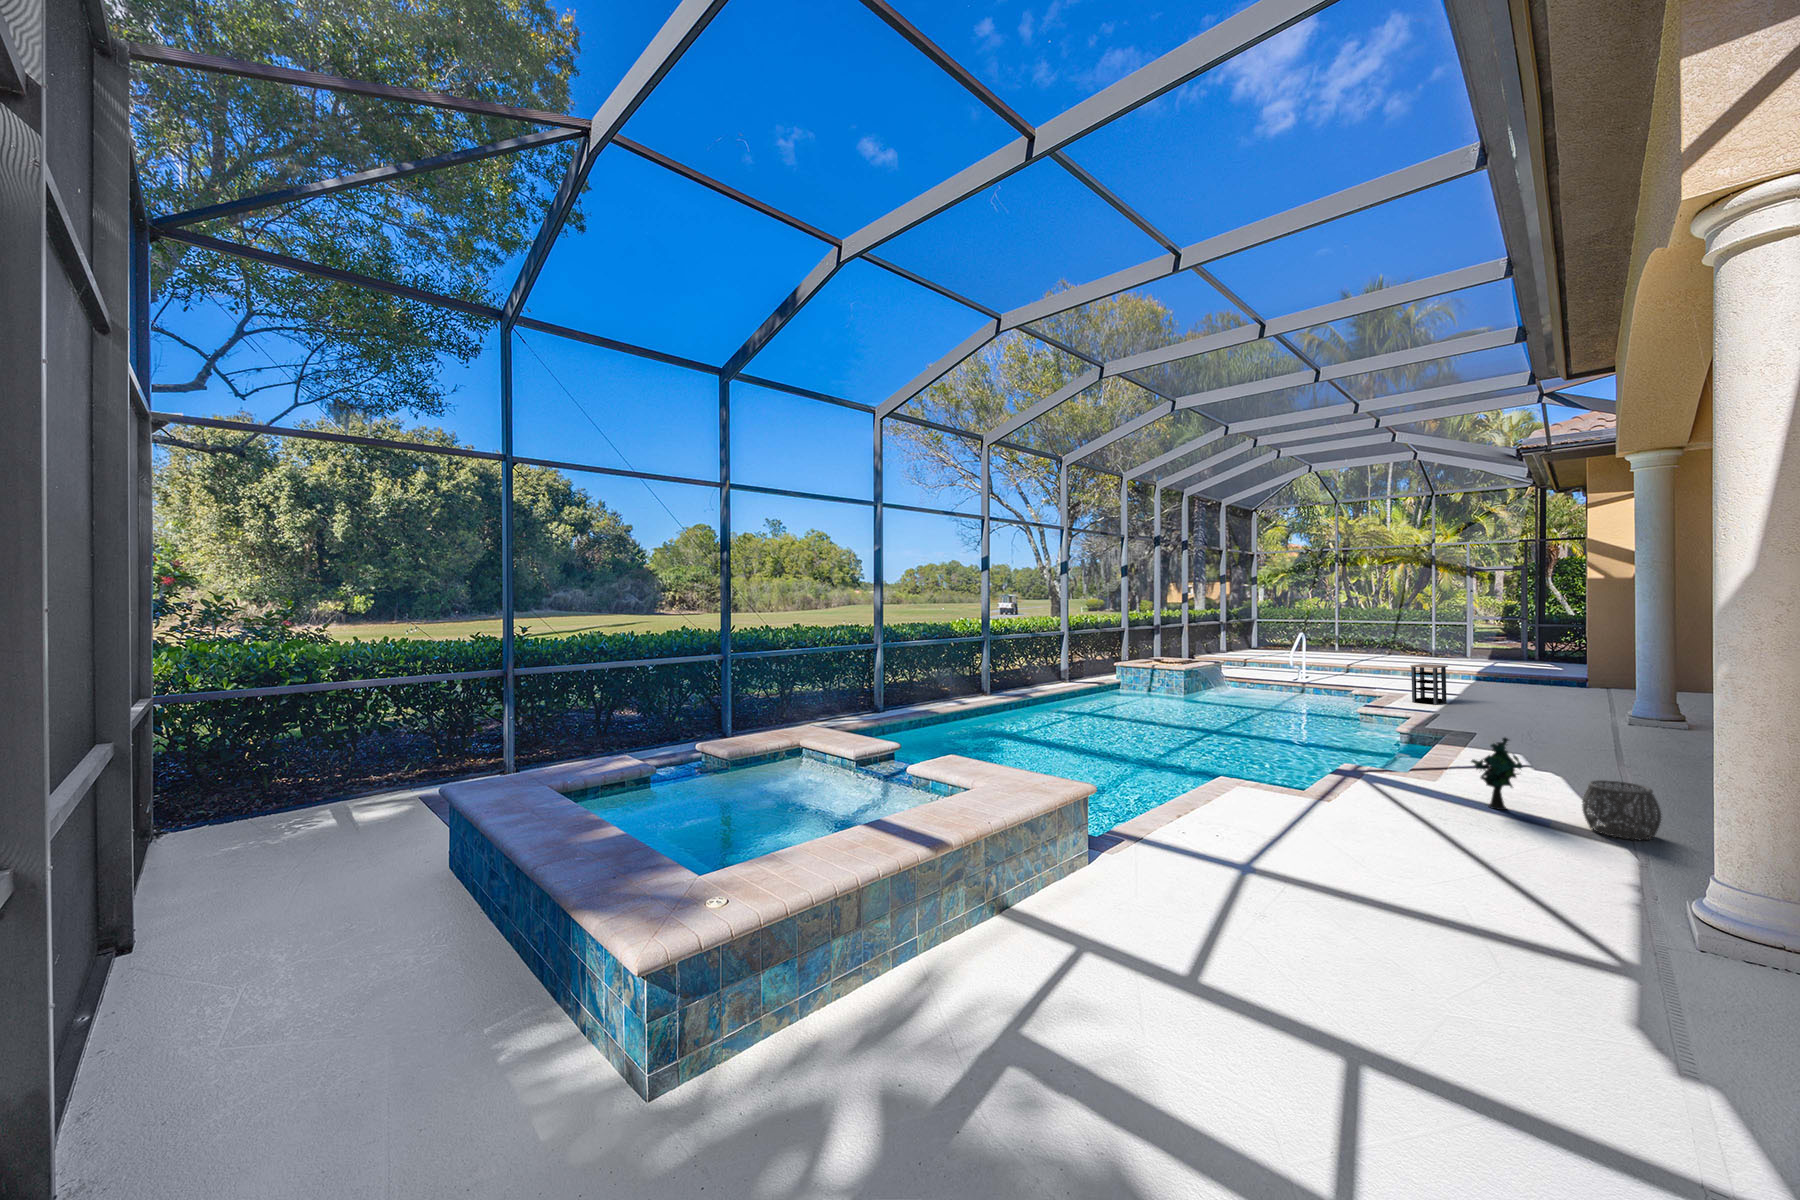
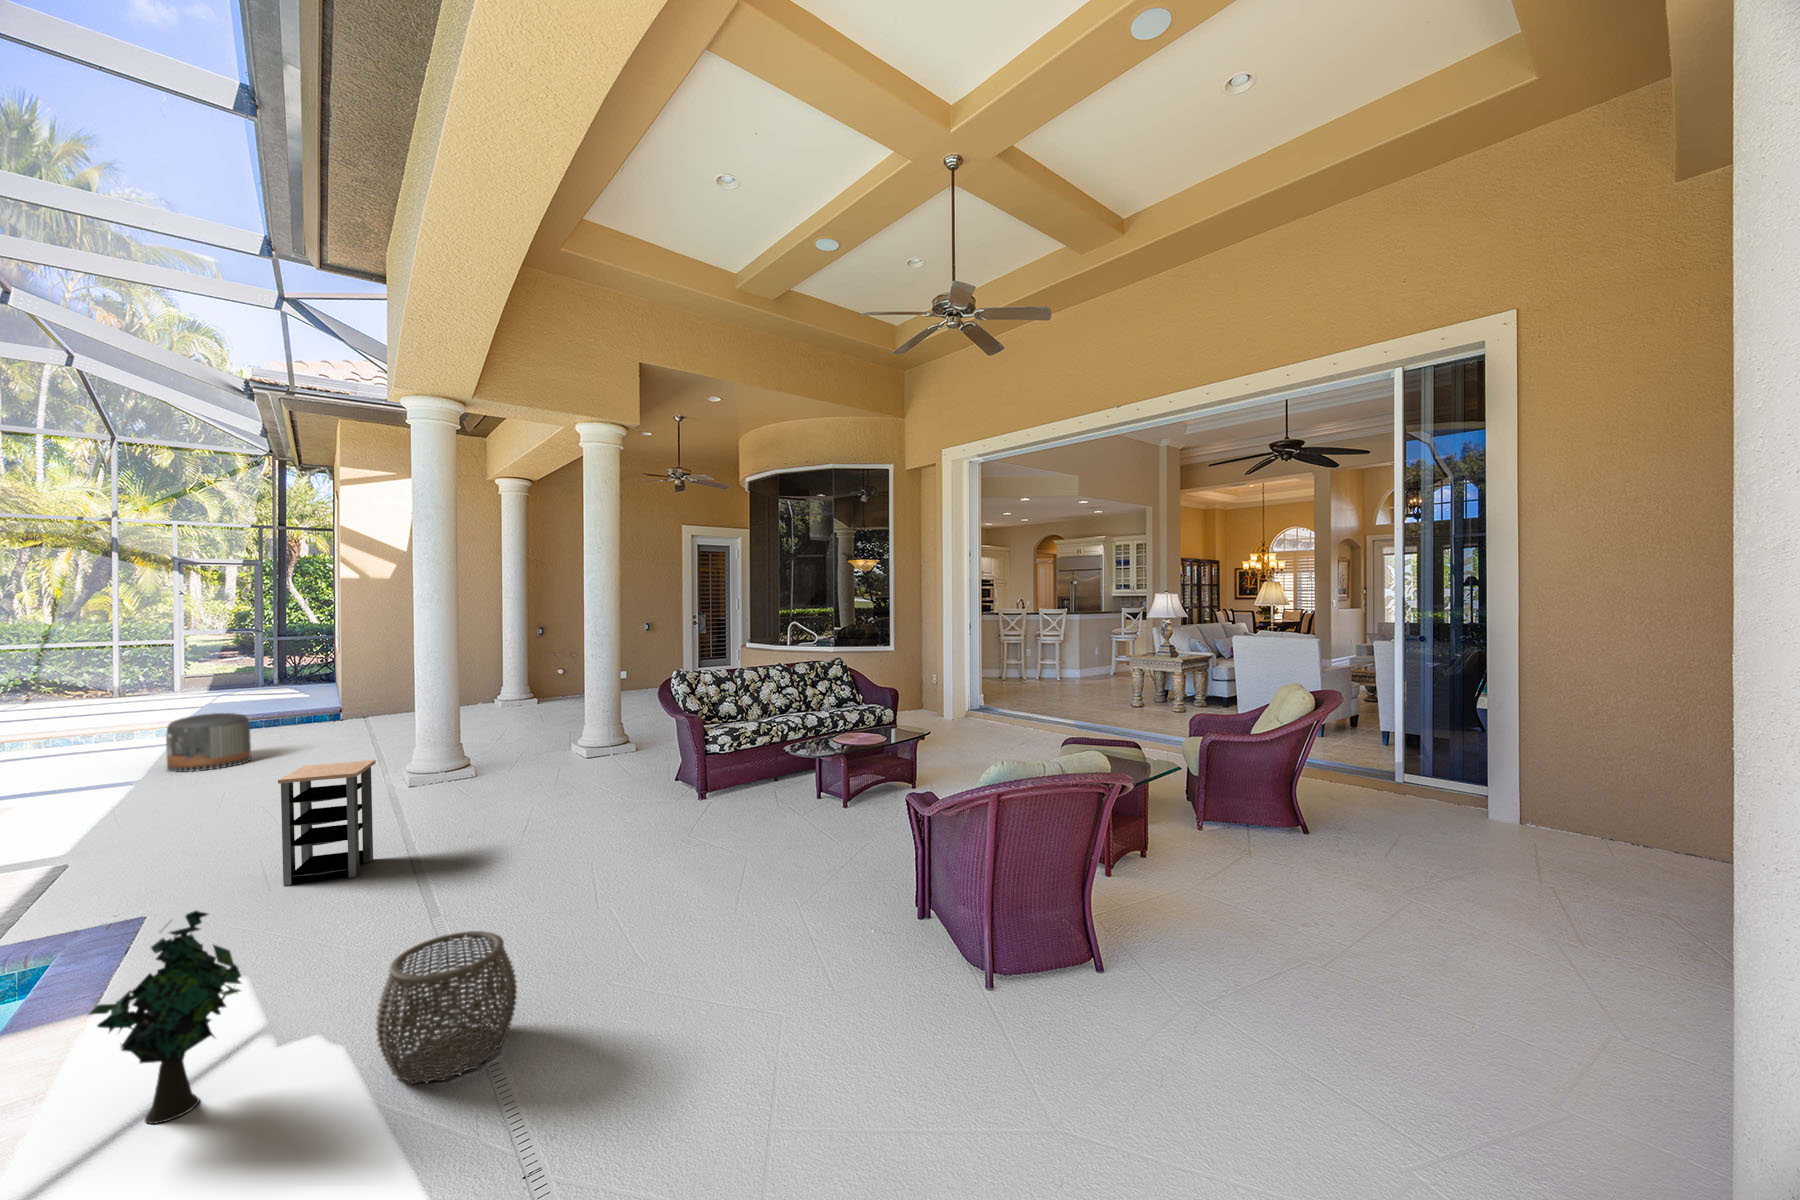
side table: present [1411,664,1448,705] -> present [278,760,376,886]
pouf: none [1470,673,1520,707] -> present [166,713,251,772]

